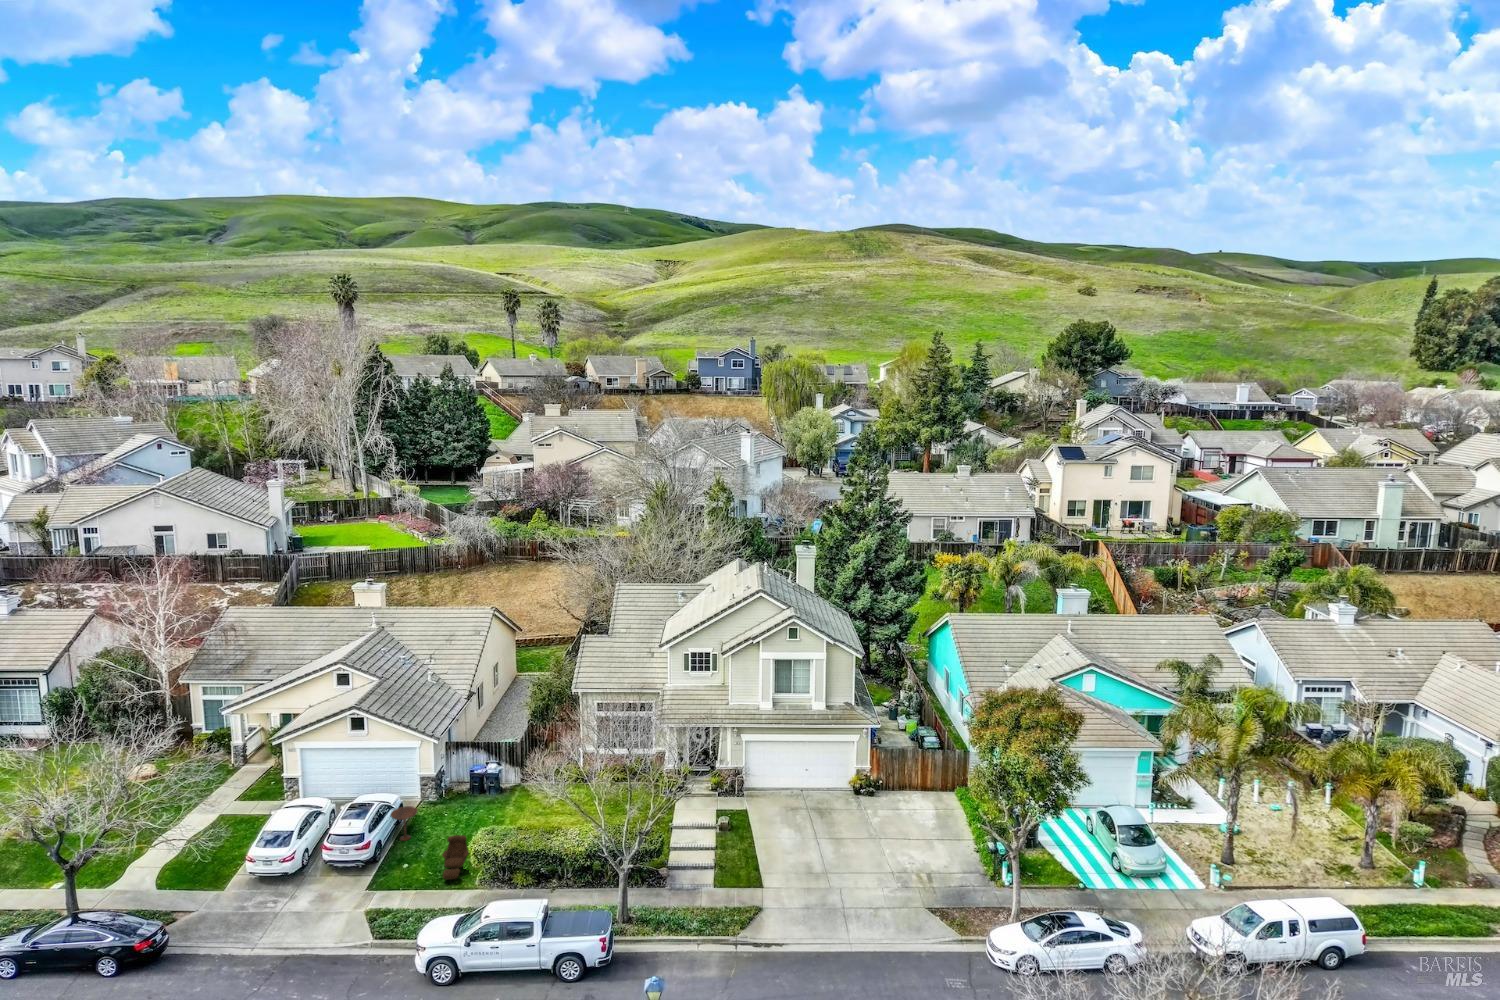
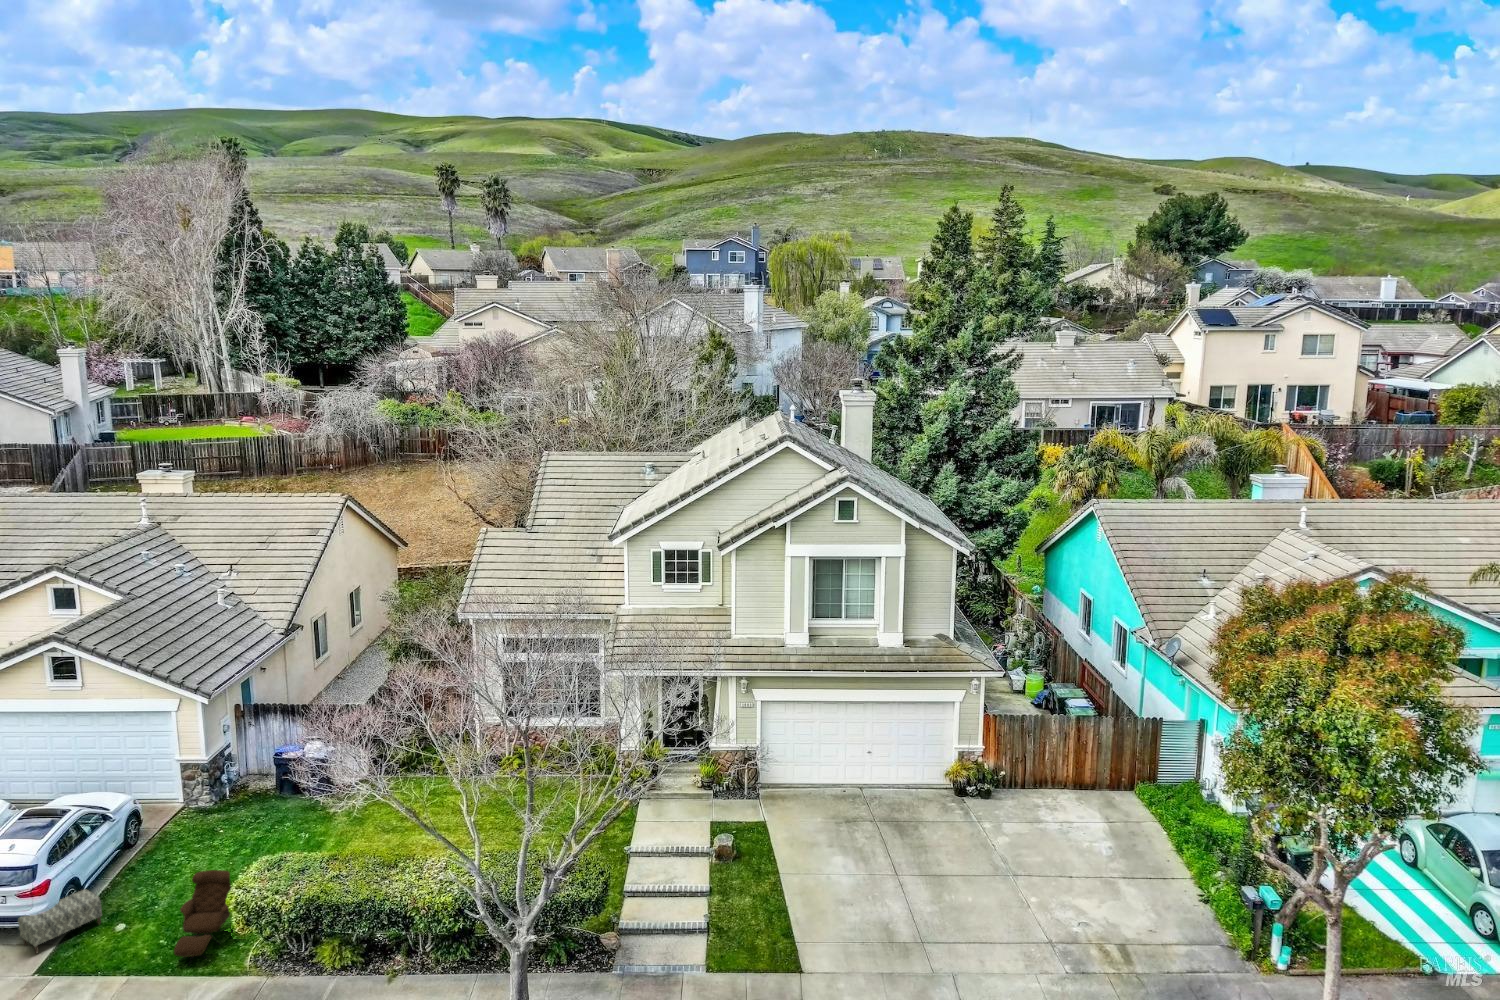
pedestal table: present [391,806,418,841] -> none [101,816,157,879]
bench: none [360,845,398,878] -> present [18,889,102,953]

